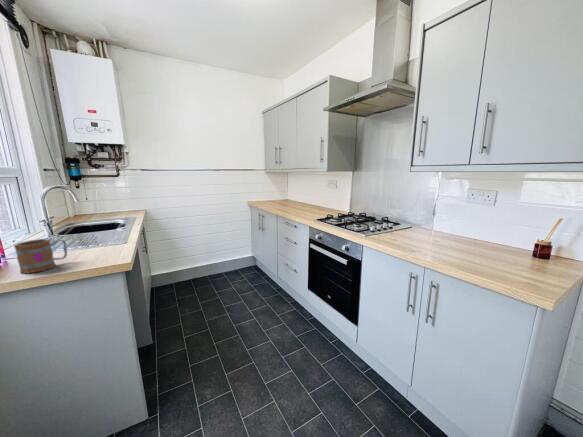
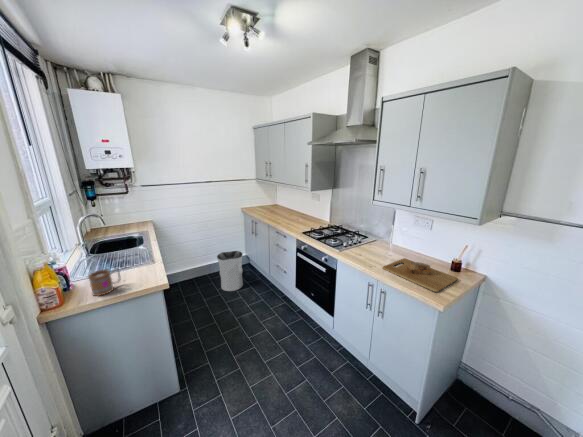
cutting board: none [429,243,553,282] -> present [382,258,458,292]
trash can: none [217,247,247,294] -> present [217,251,243,291]

